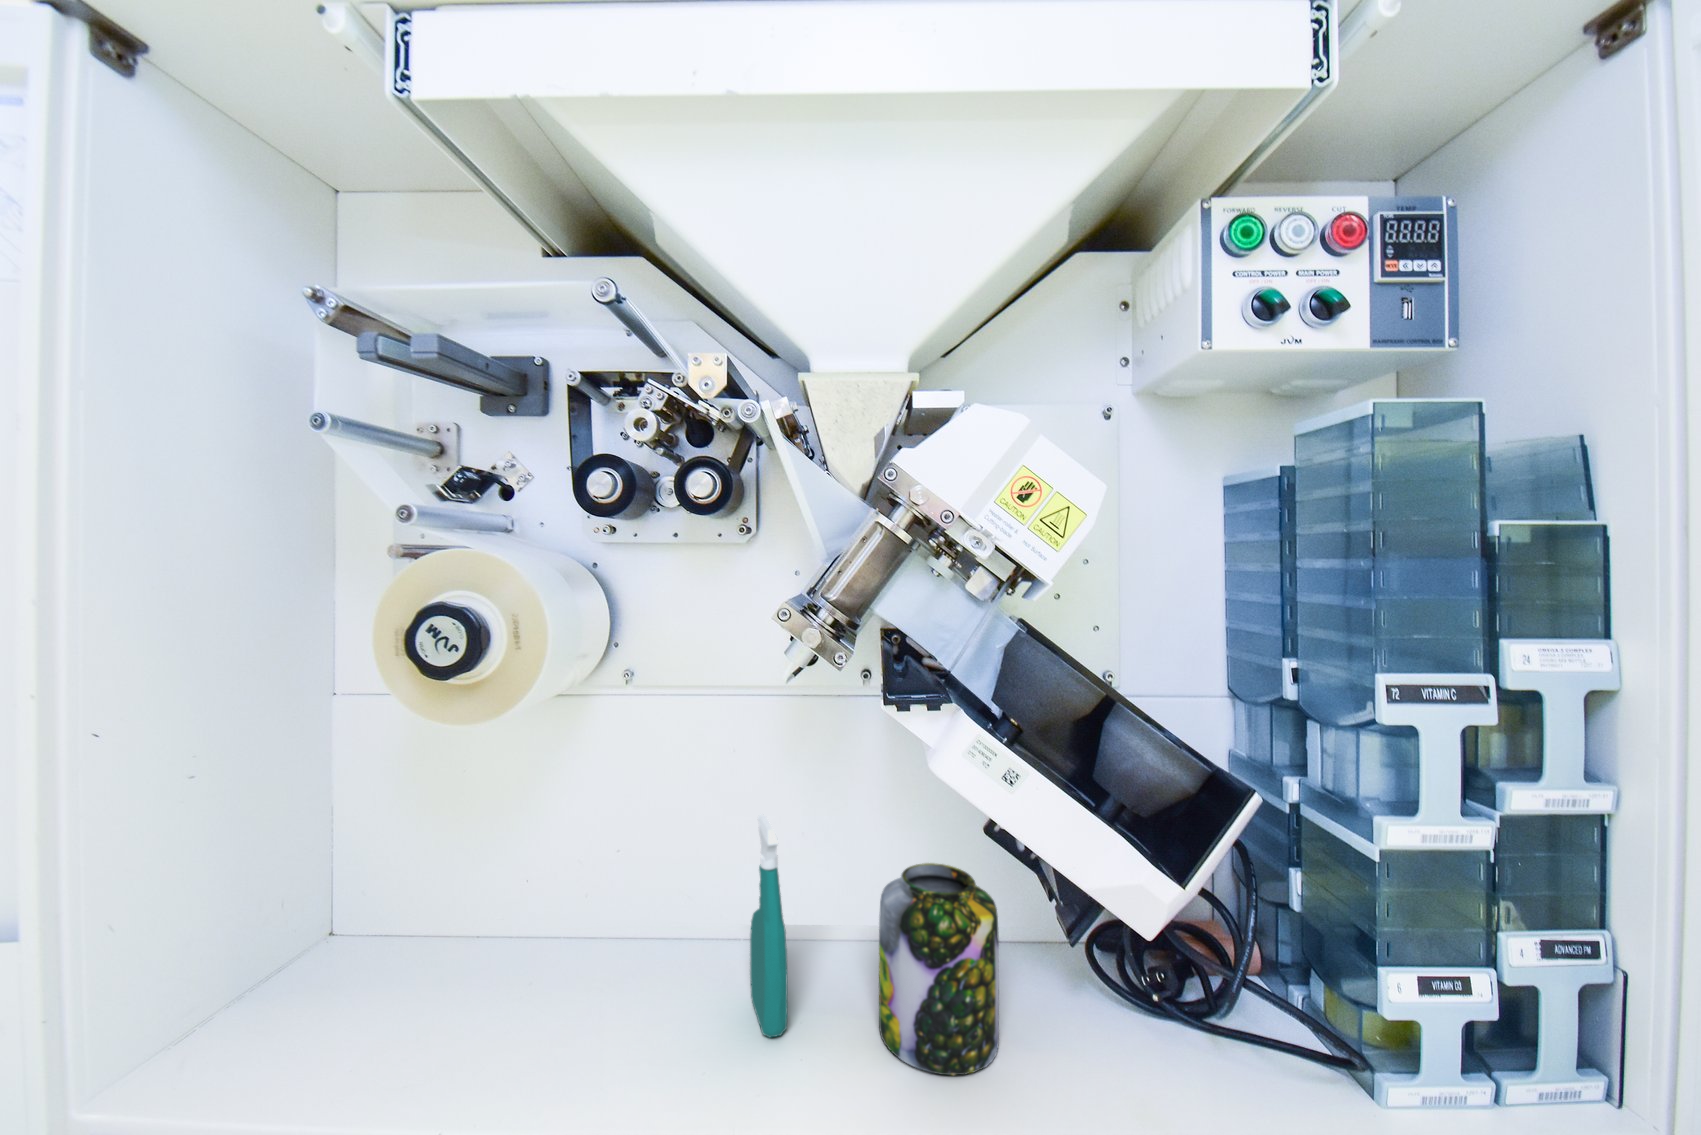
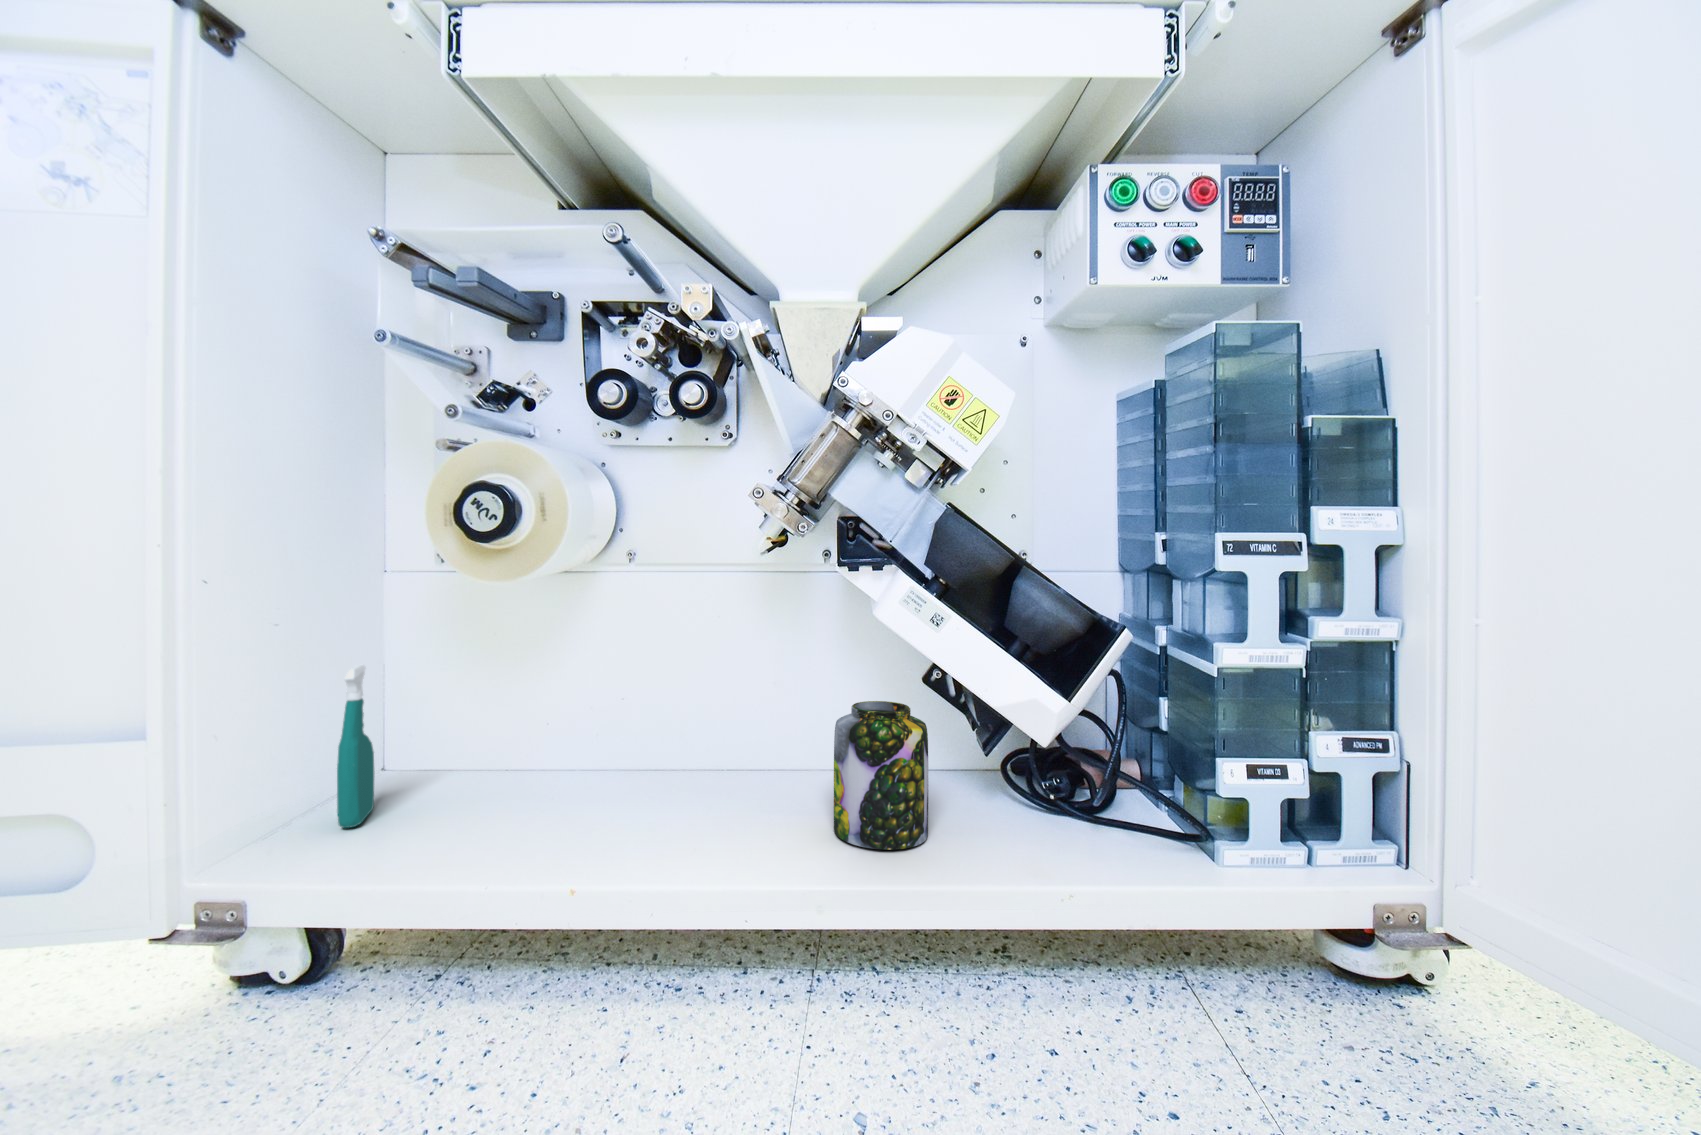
spray bottle: present [750,815,787,1037] -> present [337,665,374,828]

